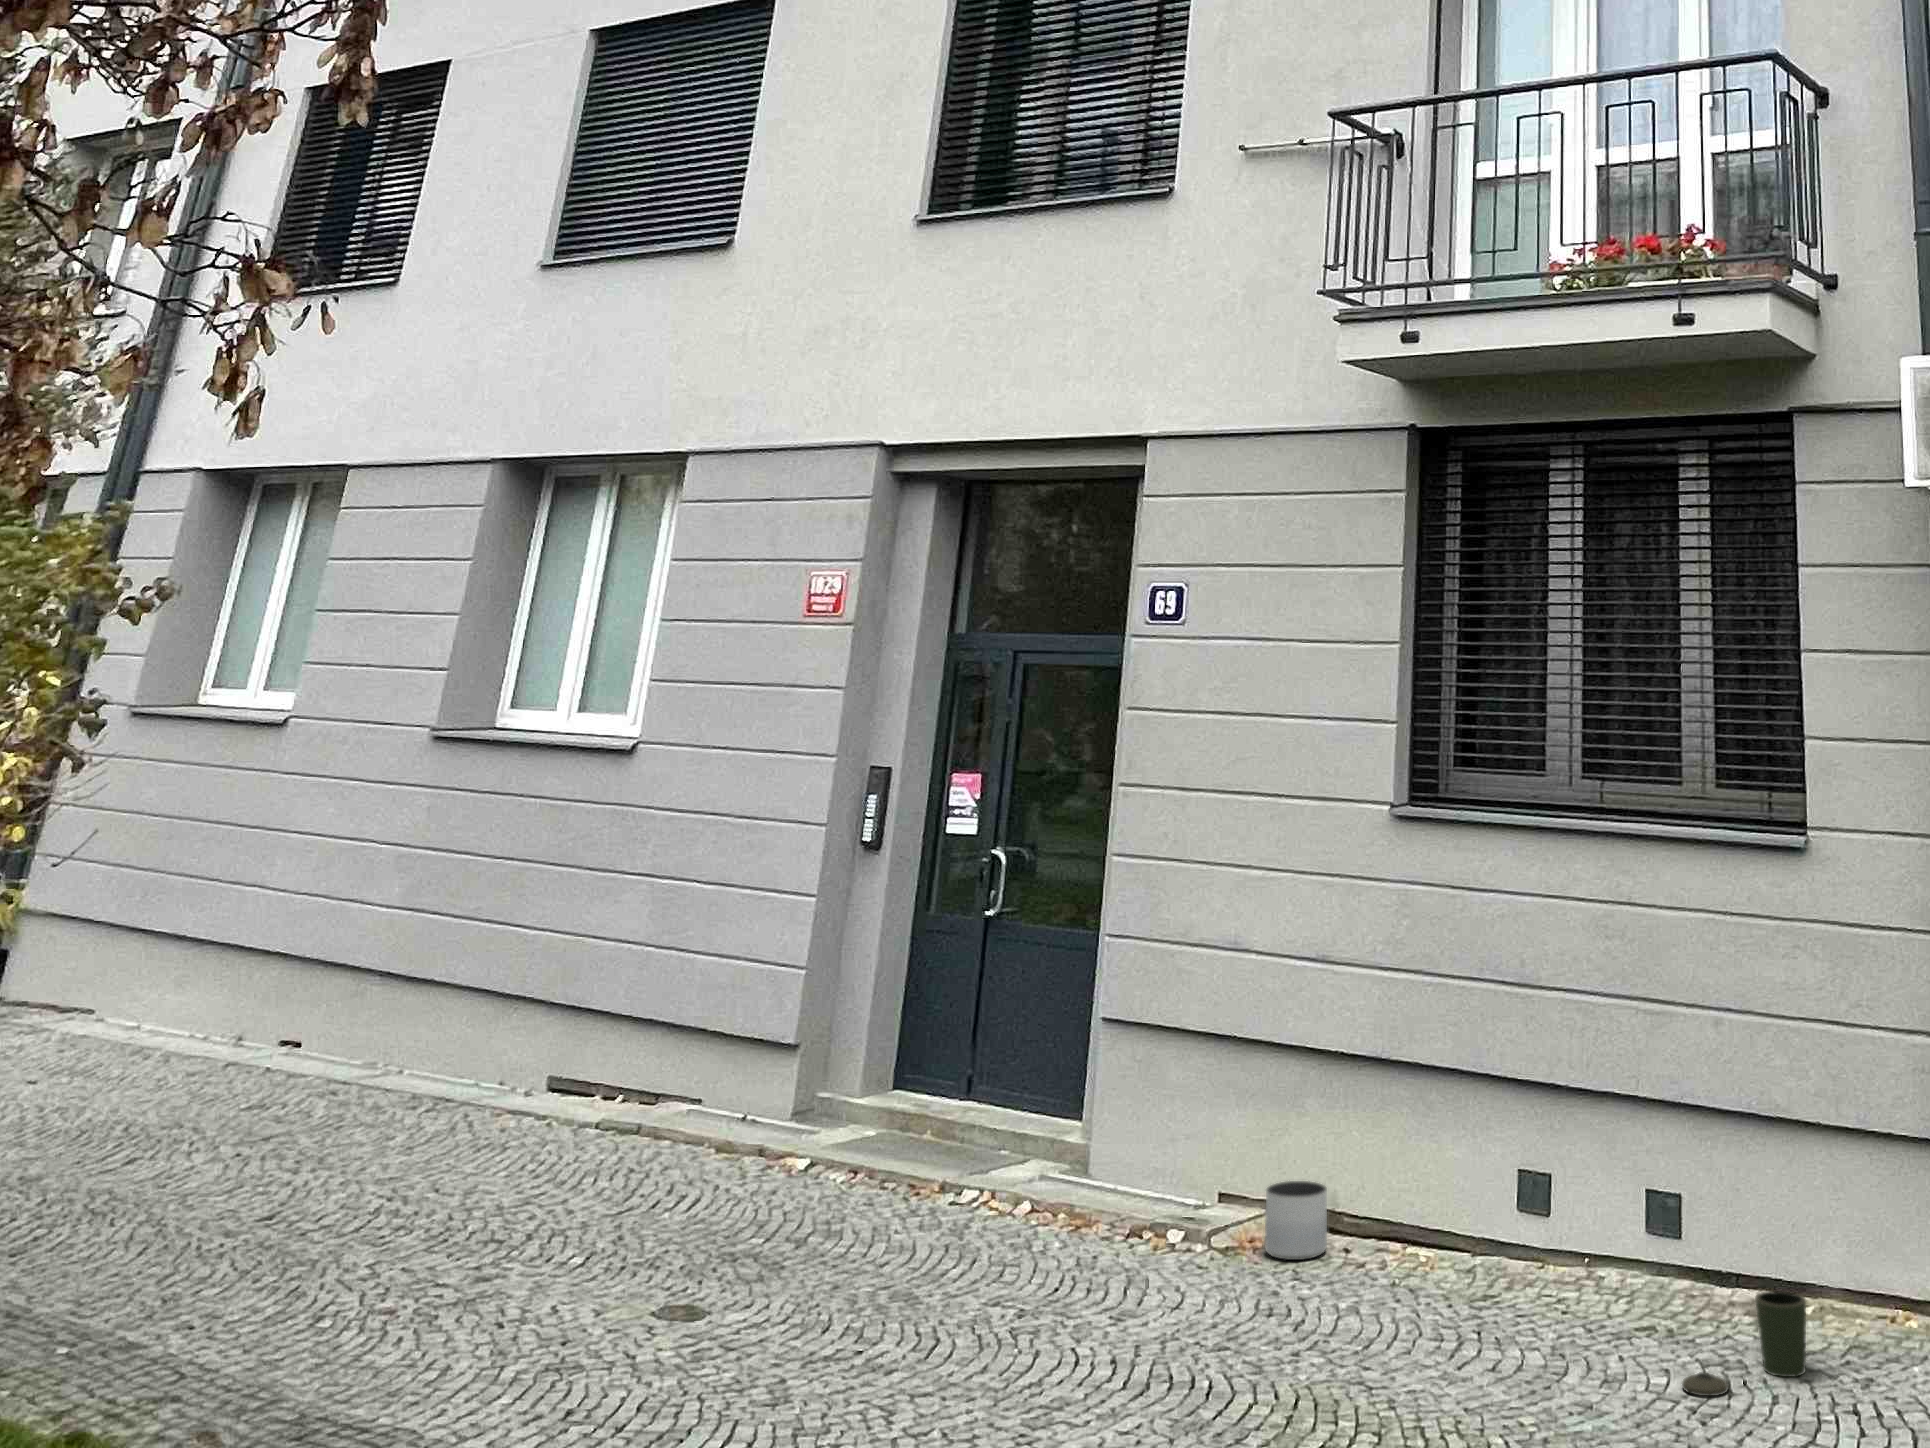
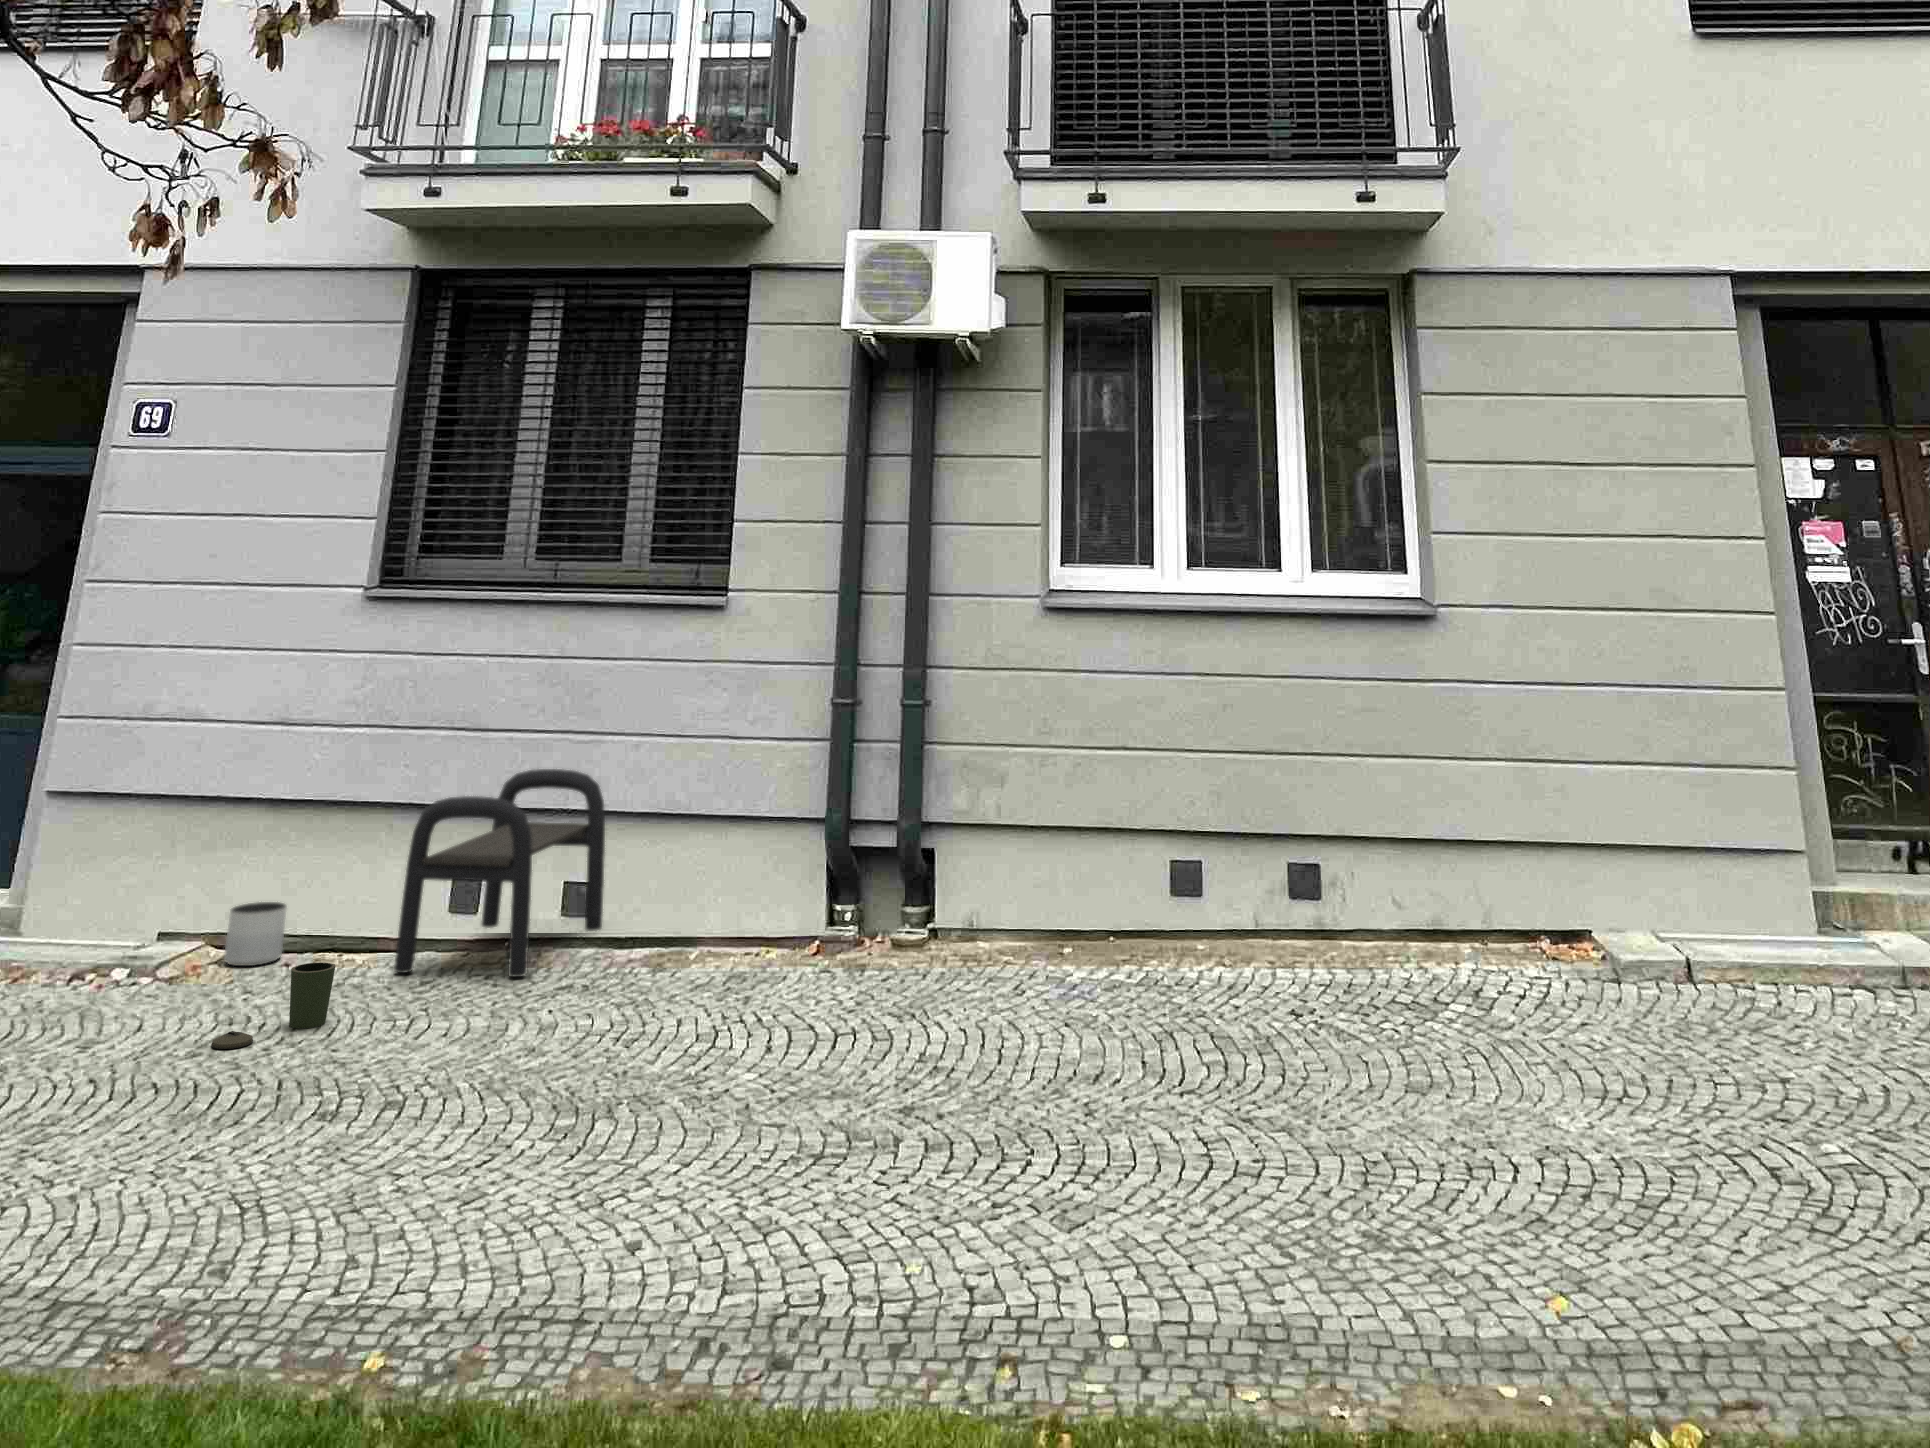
bench: none [1437,1042,1698,1322] -> present [394,769,605,977]
trash can: present [1682,1291,1806,1396] -> present [211,962,336,1049]

